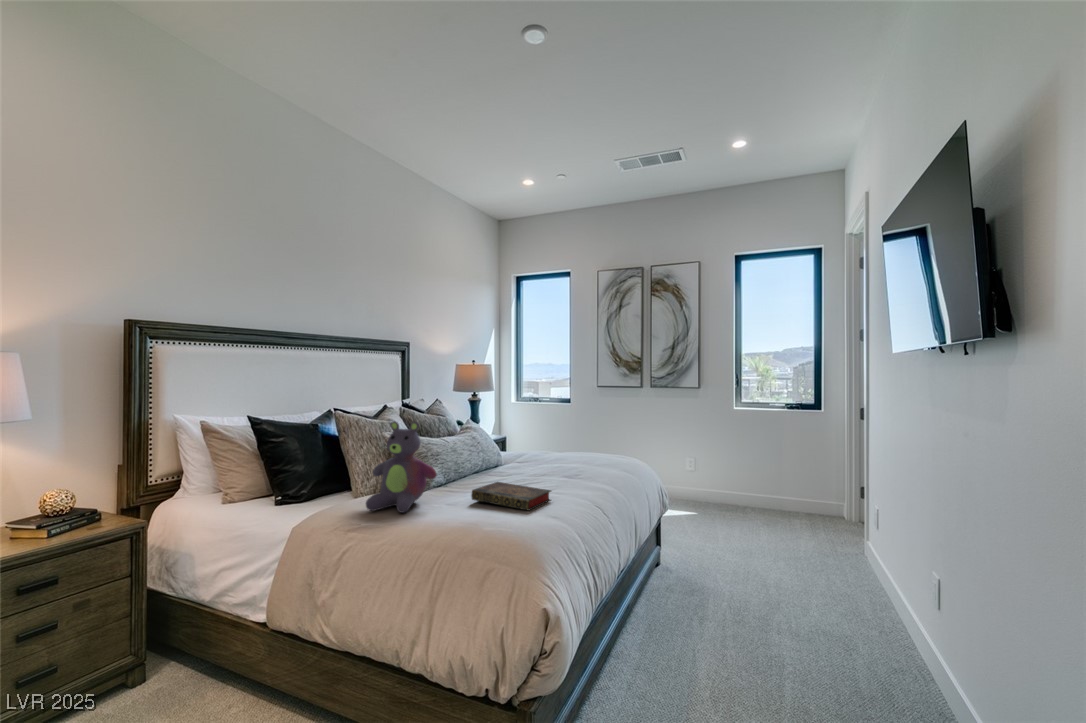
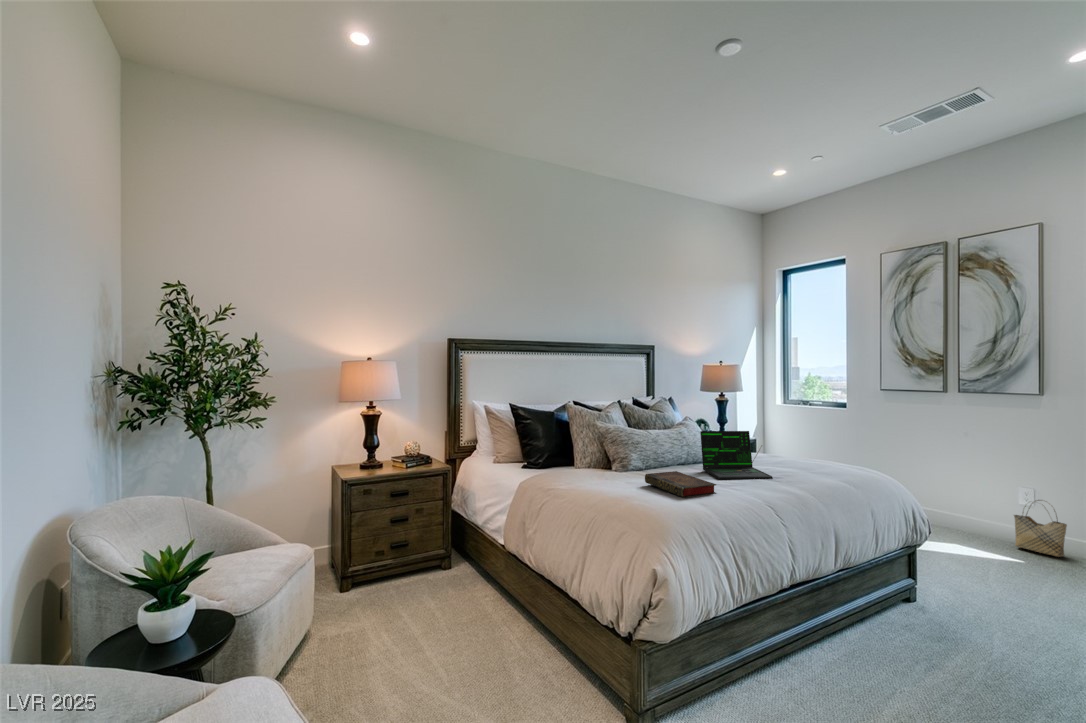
stuffed bear: present [366,421,436,513] -> none [564,411,618,484]
laptop: none [504,431,578,484] -> present [700,431,773,480]
woven basket: none [685,465,714,505] -> present [1014,500,1067,557]

